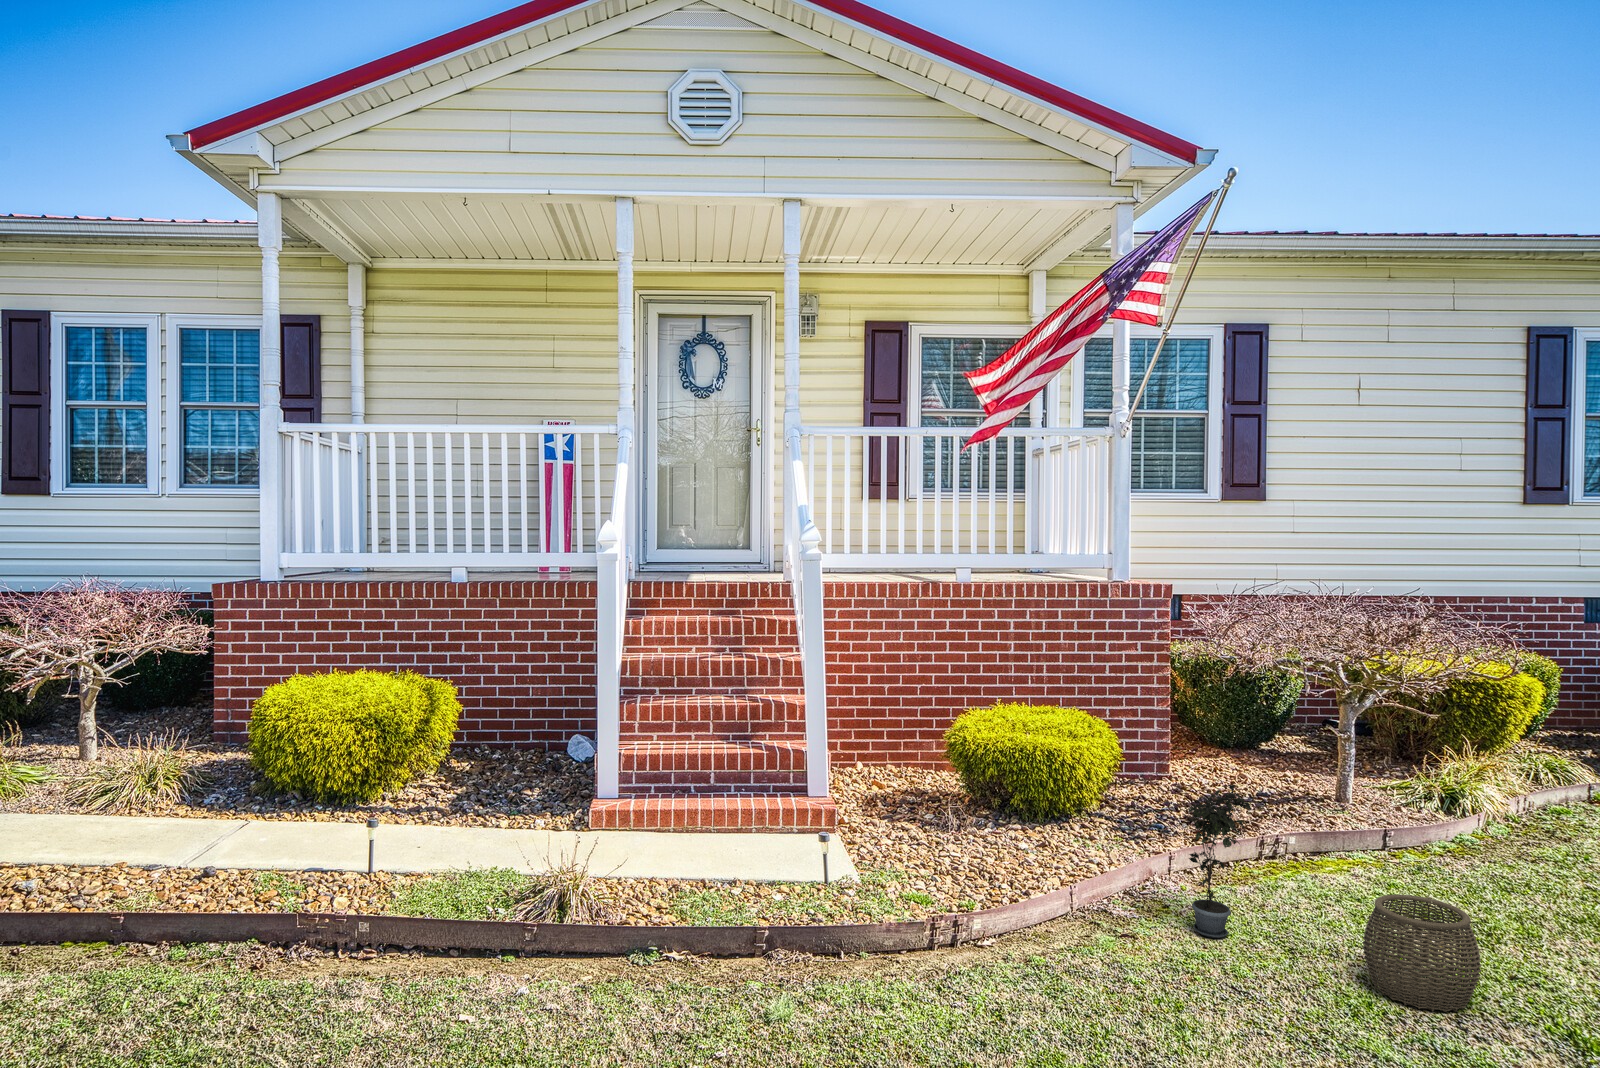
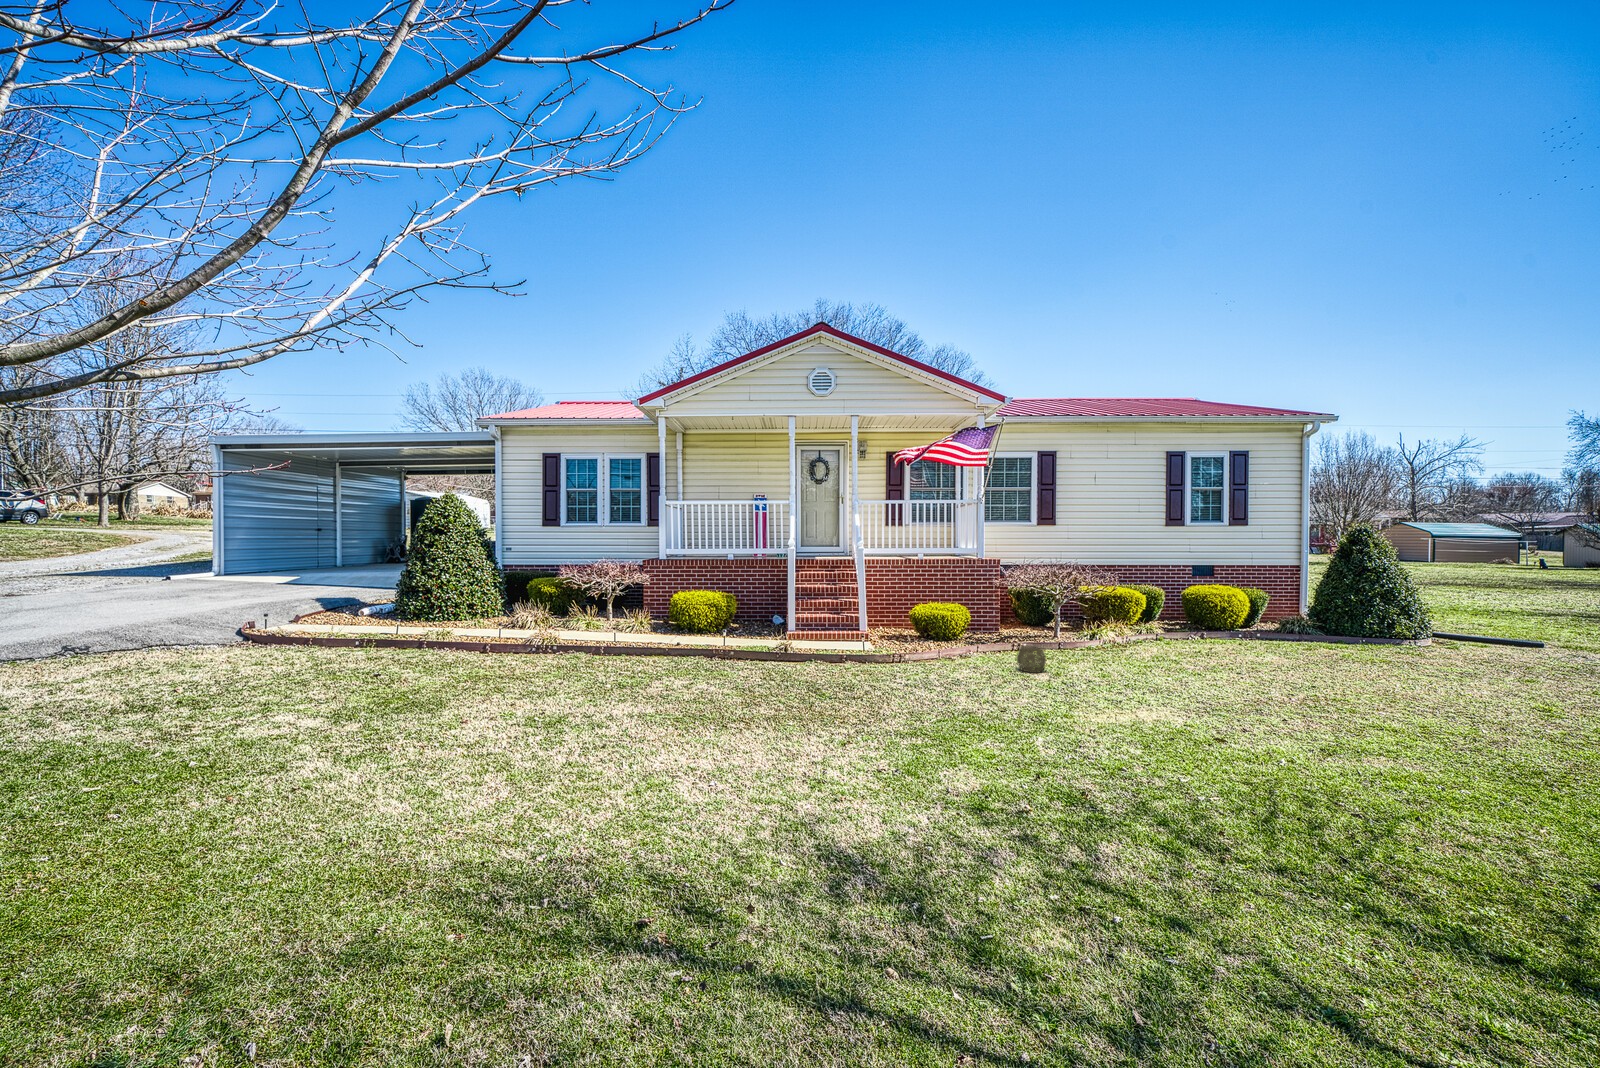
potted plant: present [1184,785,1251,938] -> none [973,618,993,663]

